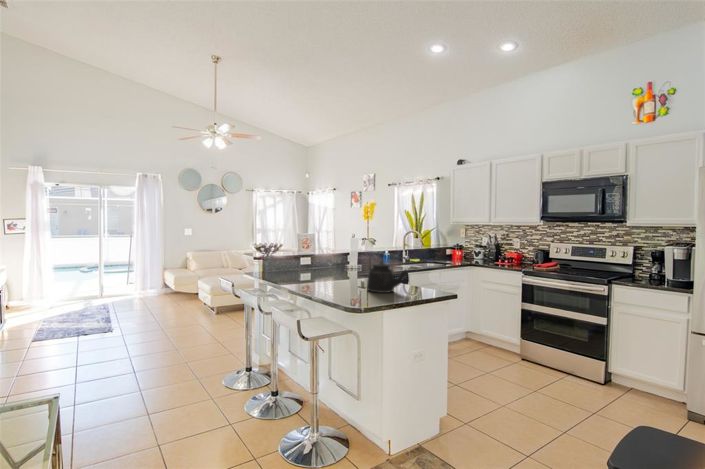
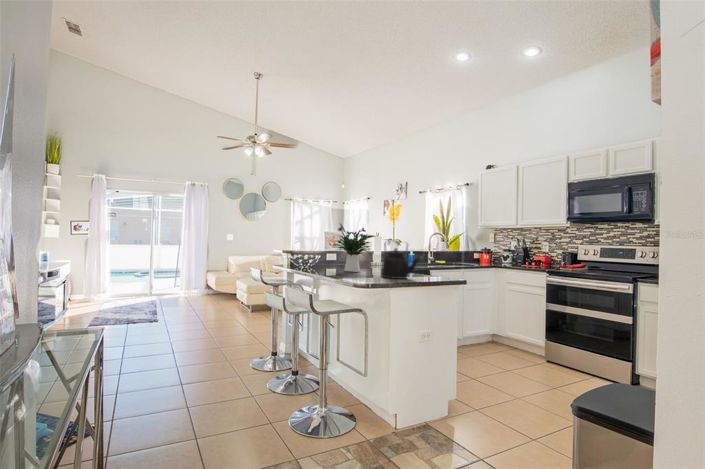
flower arrangement: none [310,230,357,282] -> present [333,224,375,272]

